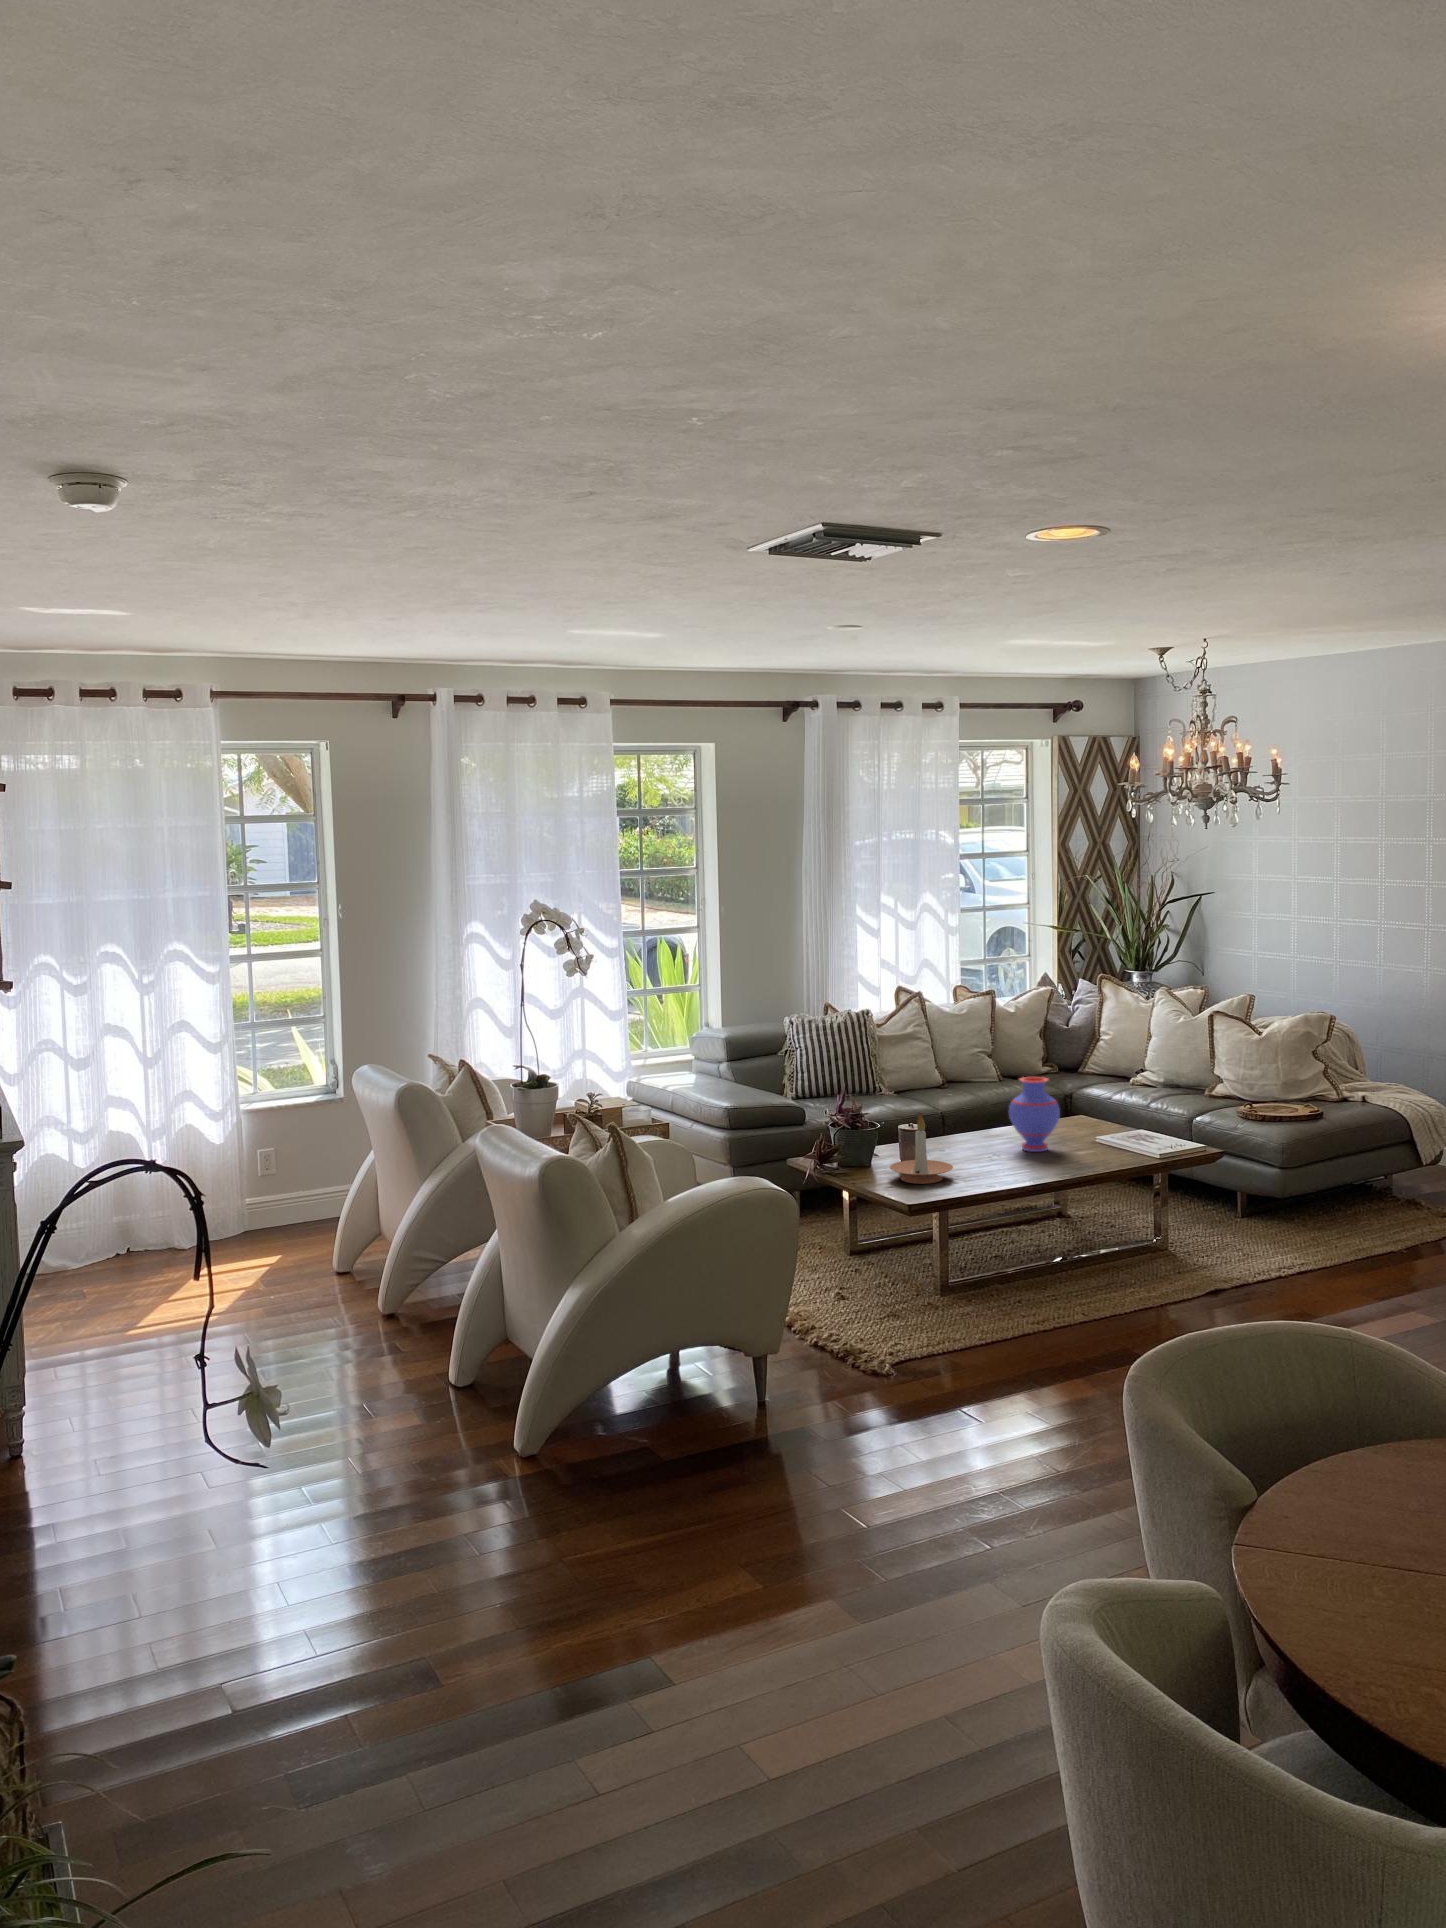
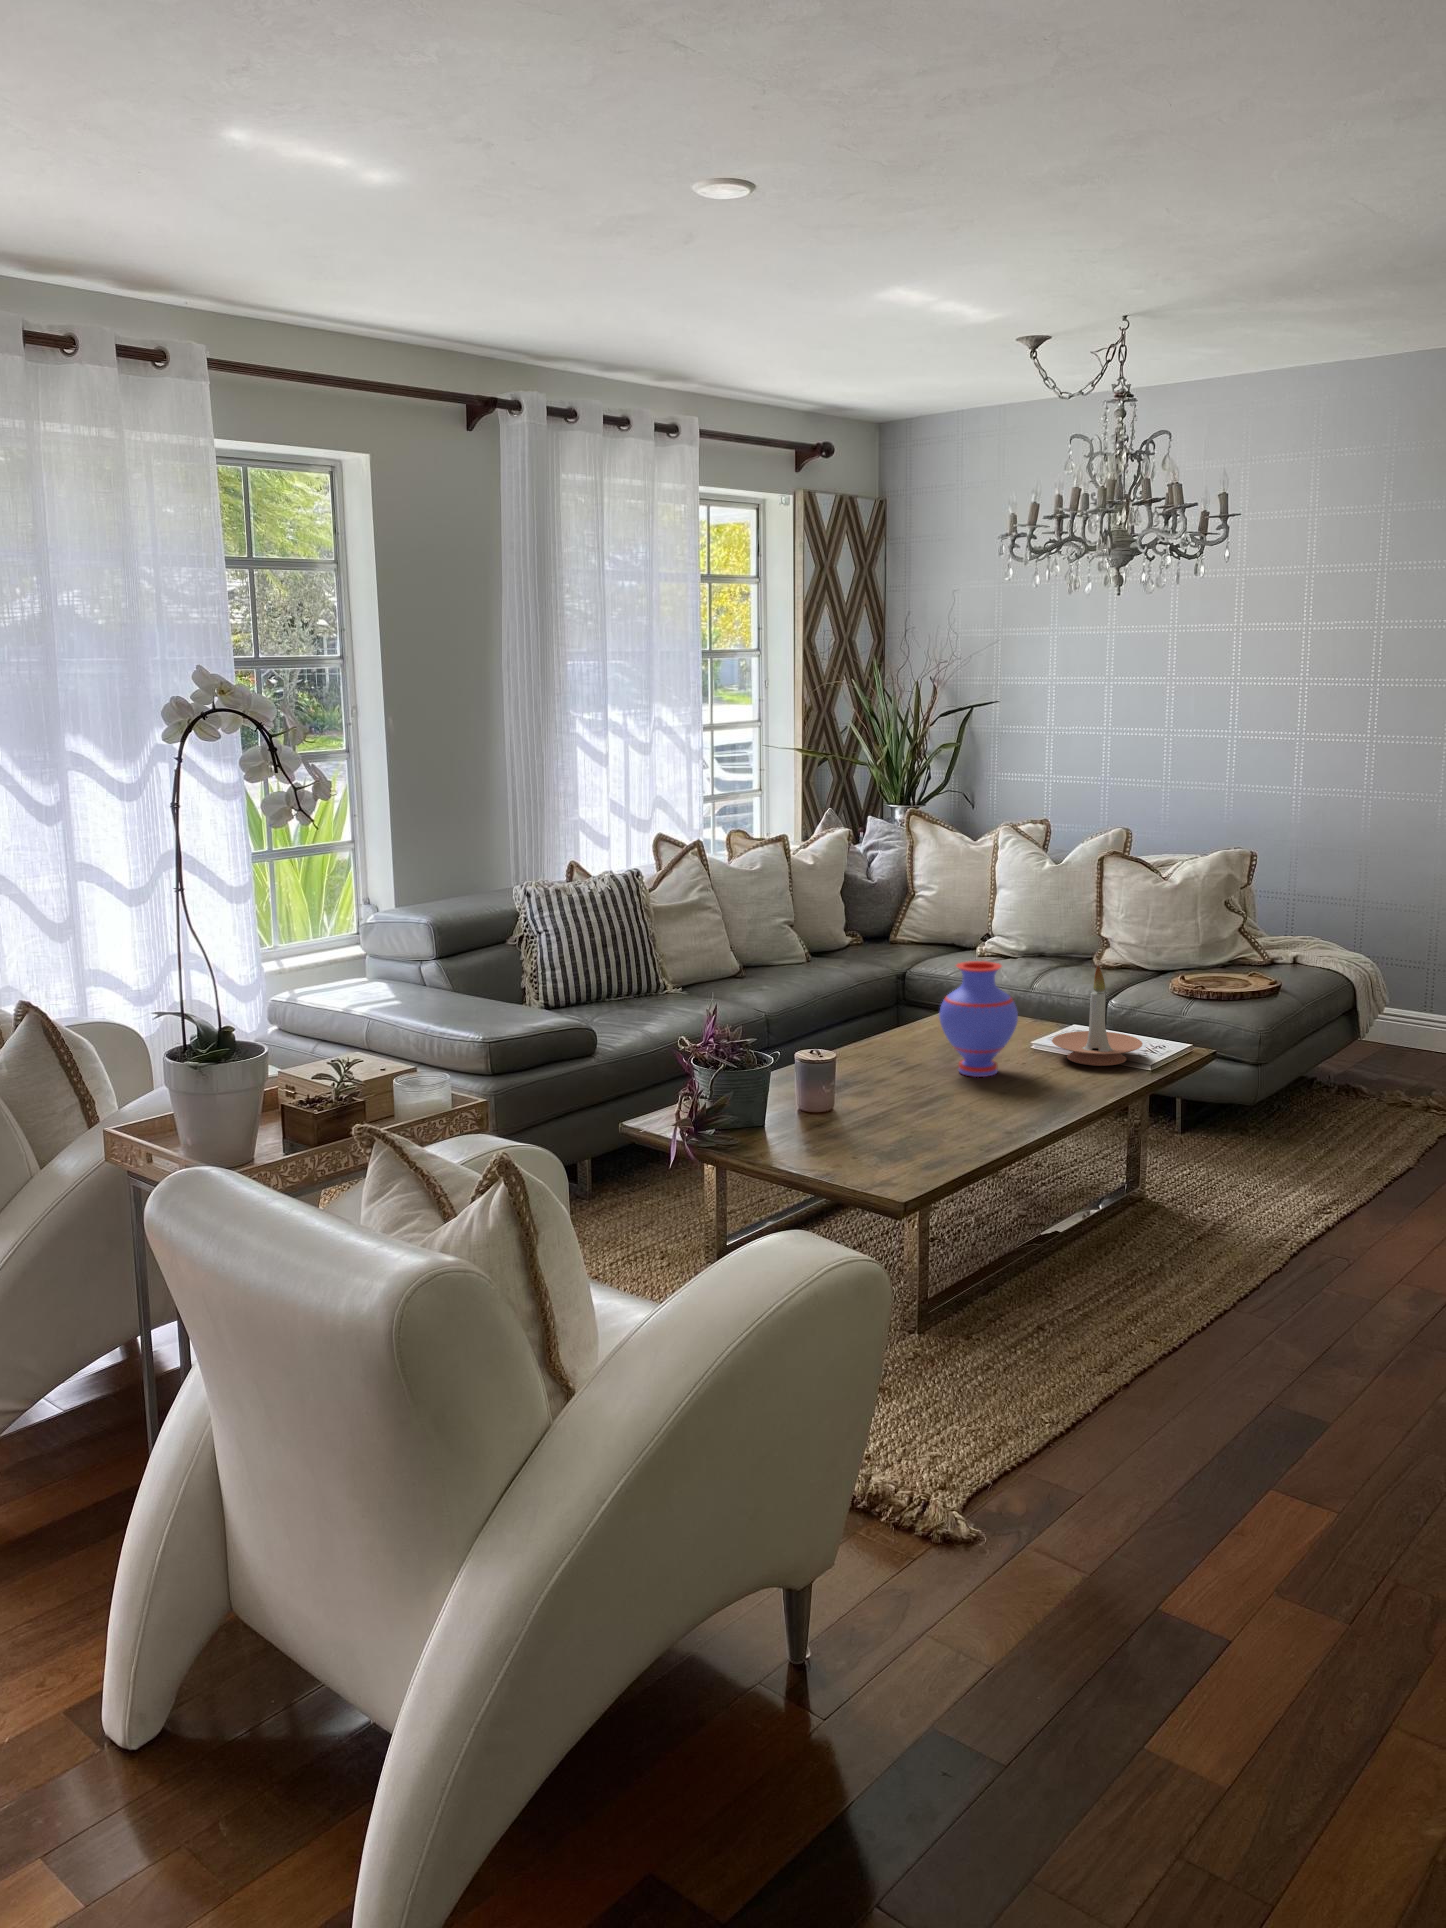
candle holder: present [890,1112,953,1184] -> present [1052,966,1143,1066]

